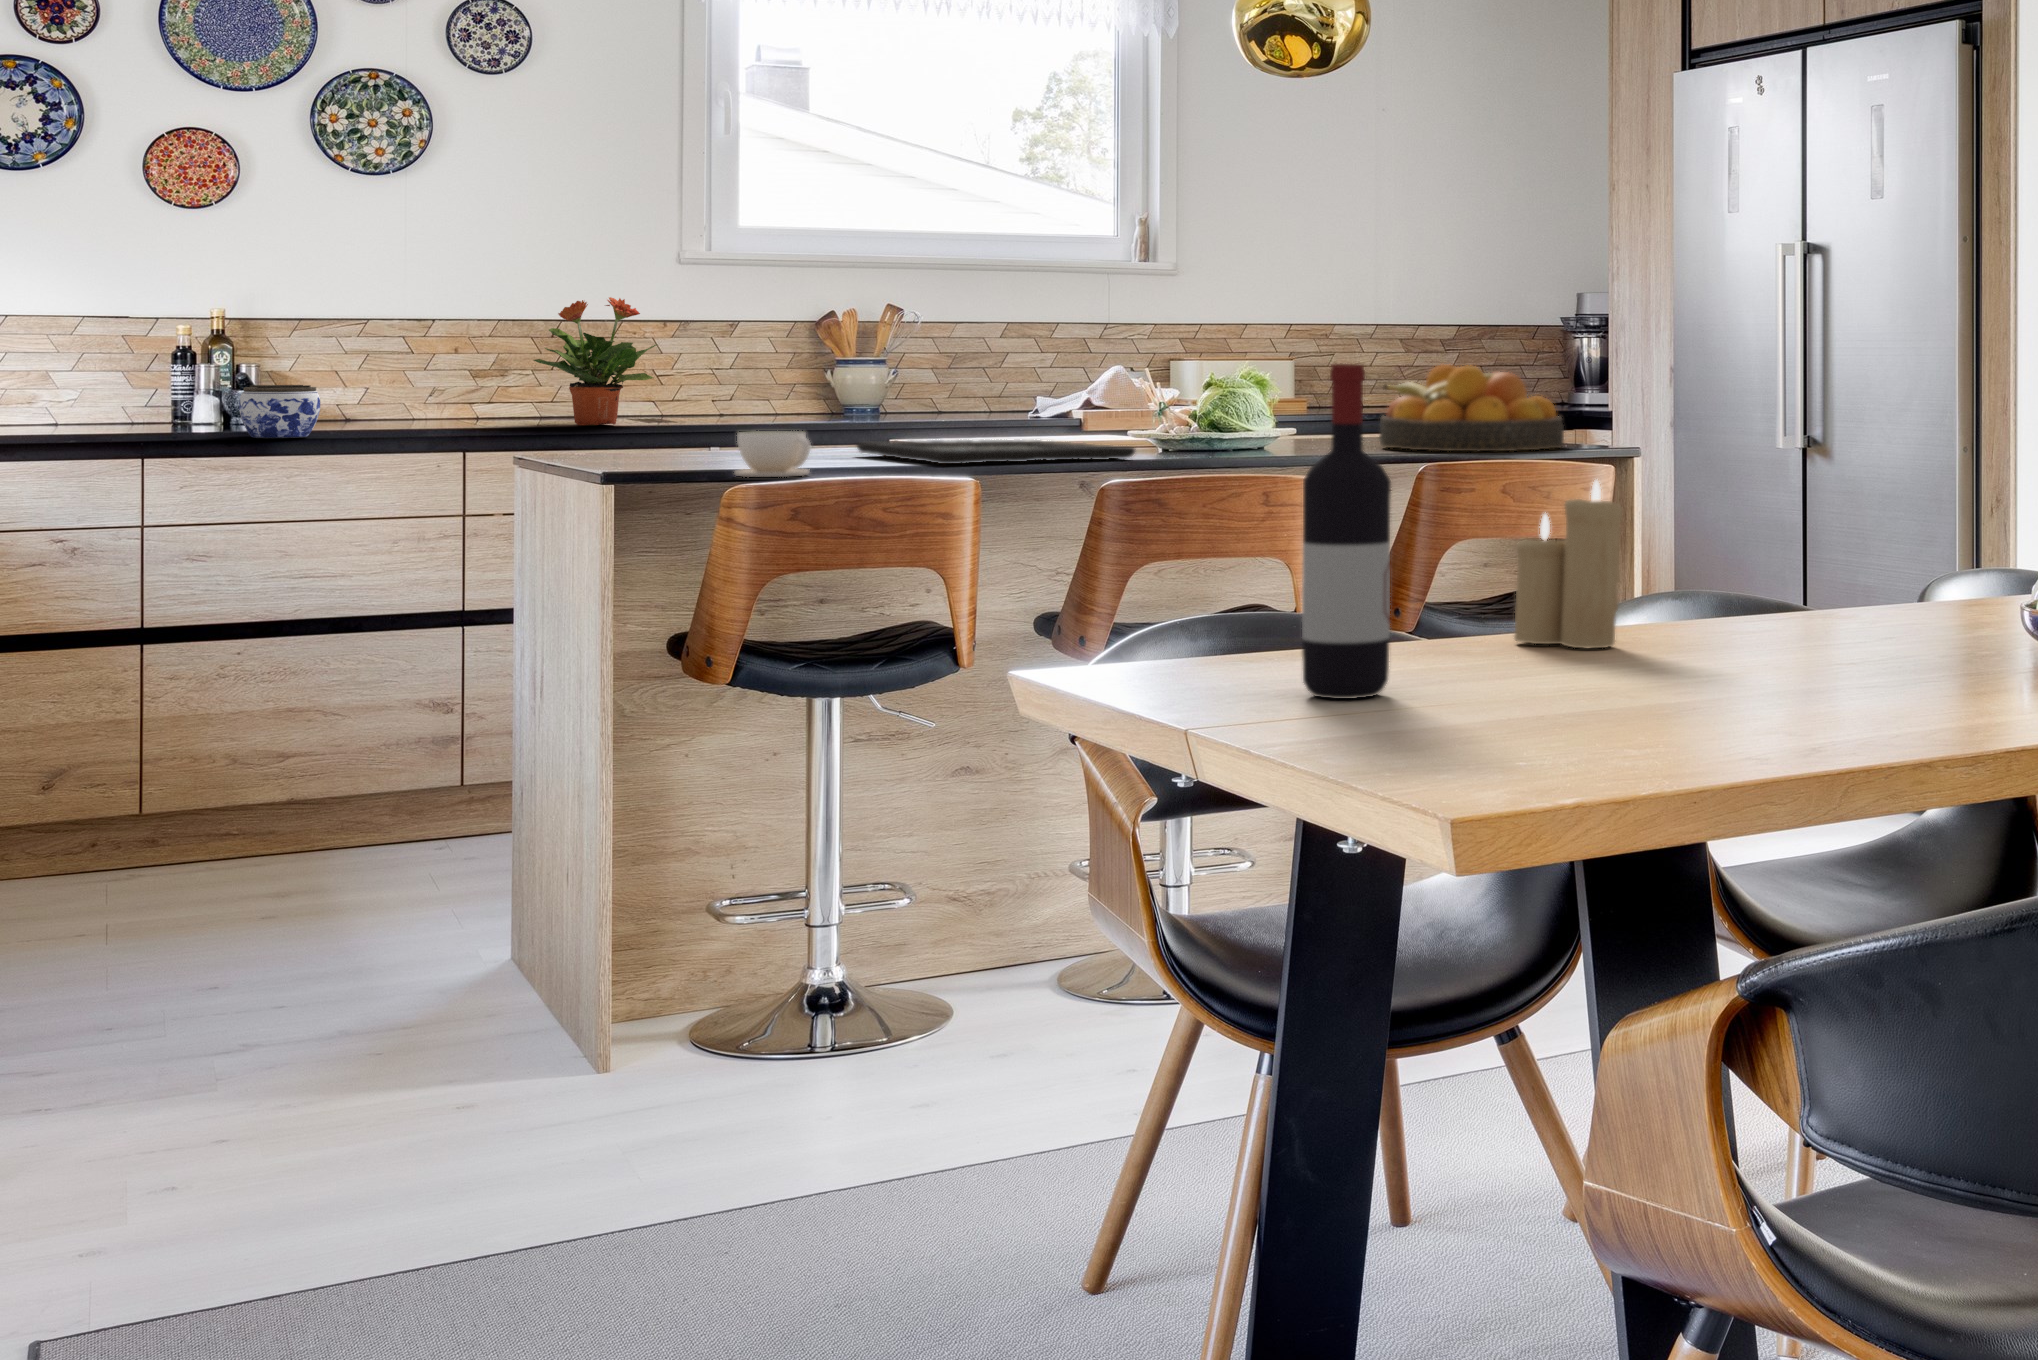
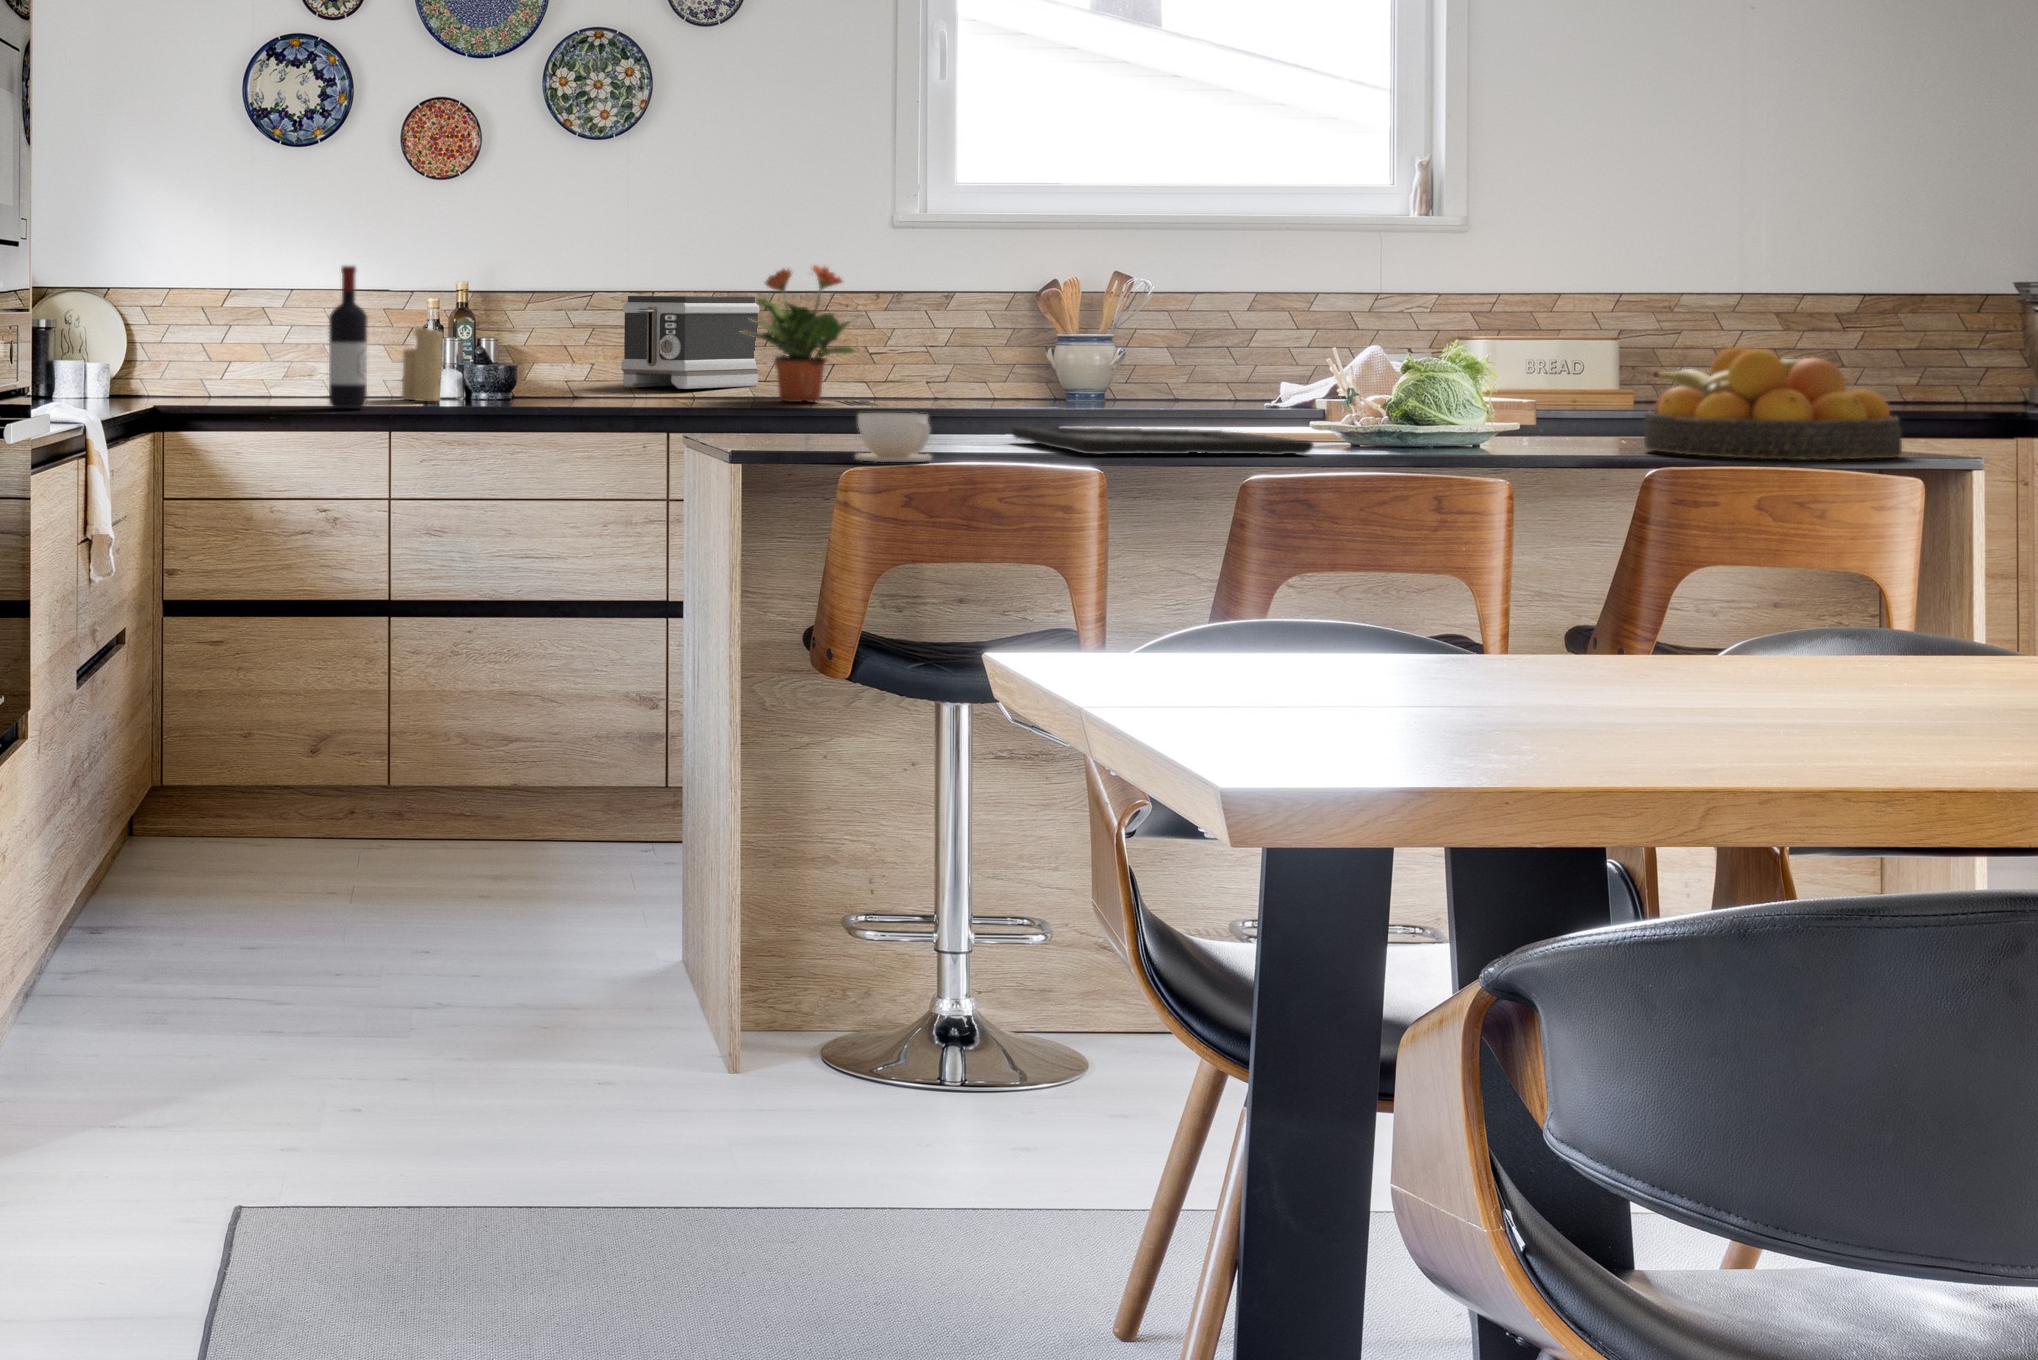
toaster: none [401,327,546,415] -> present [621,296,759,389]
wine bottle: present [1302,364,1391,699] -> present [329,266,367,409]
jar: present [239,385,320,438] -> none [468,355,538,408]
candle: present [1514,480,1622,649] -> present [402,320,443,401]

